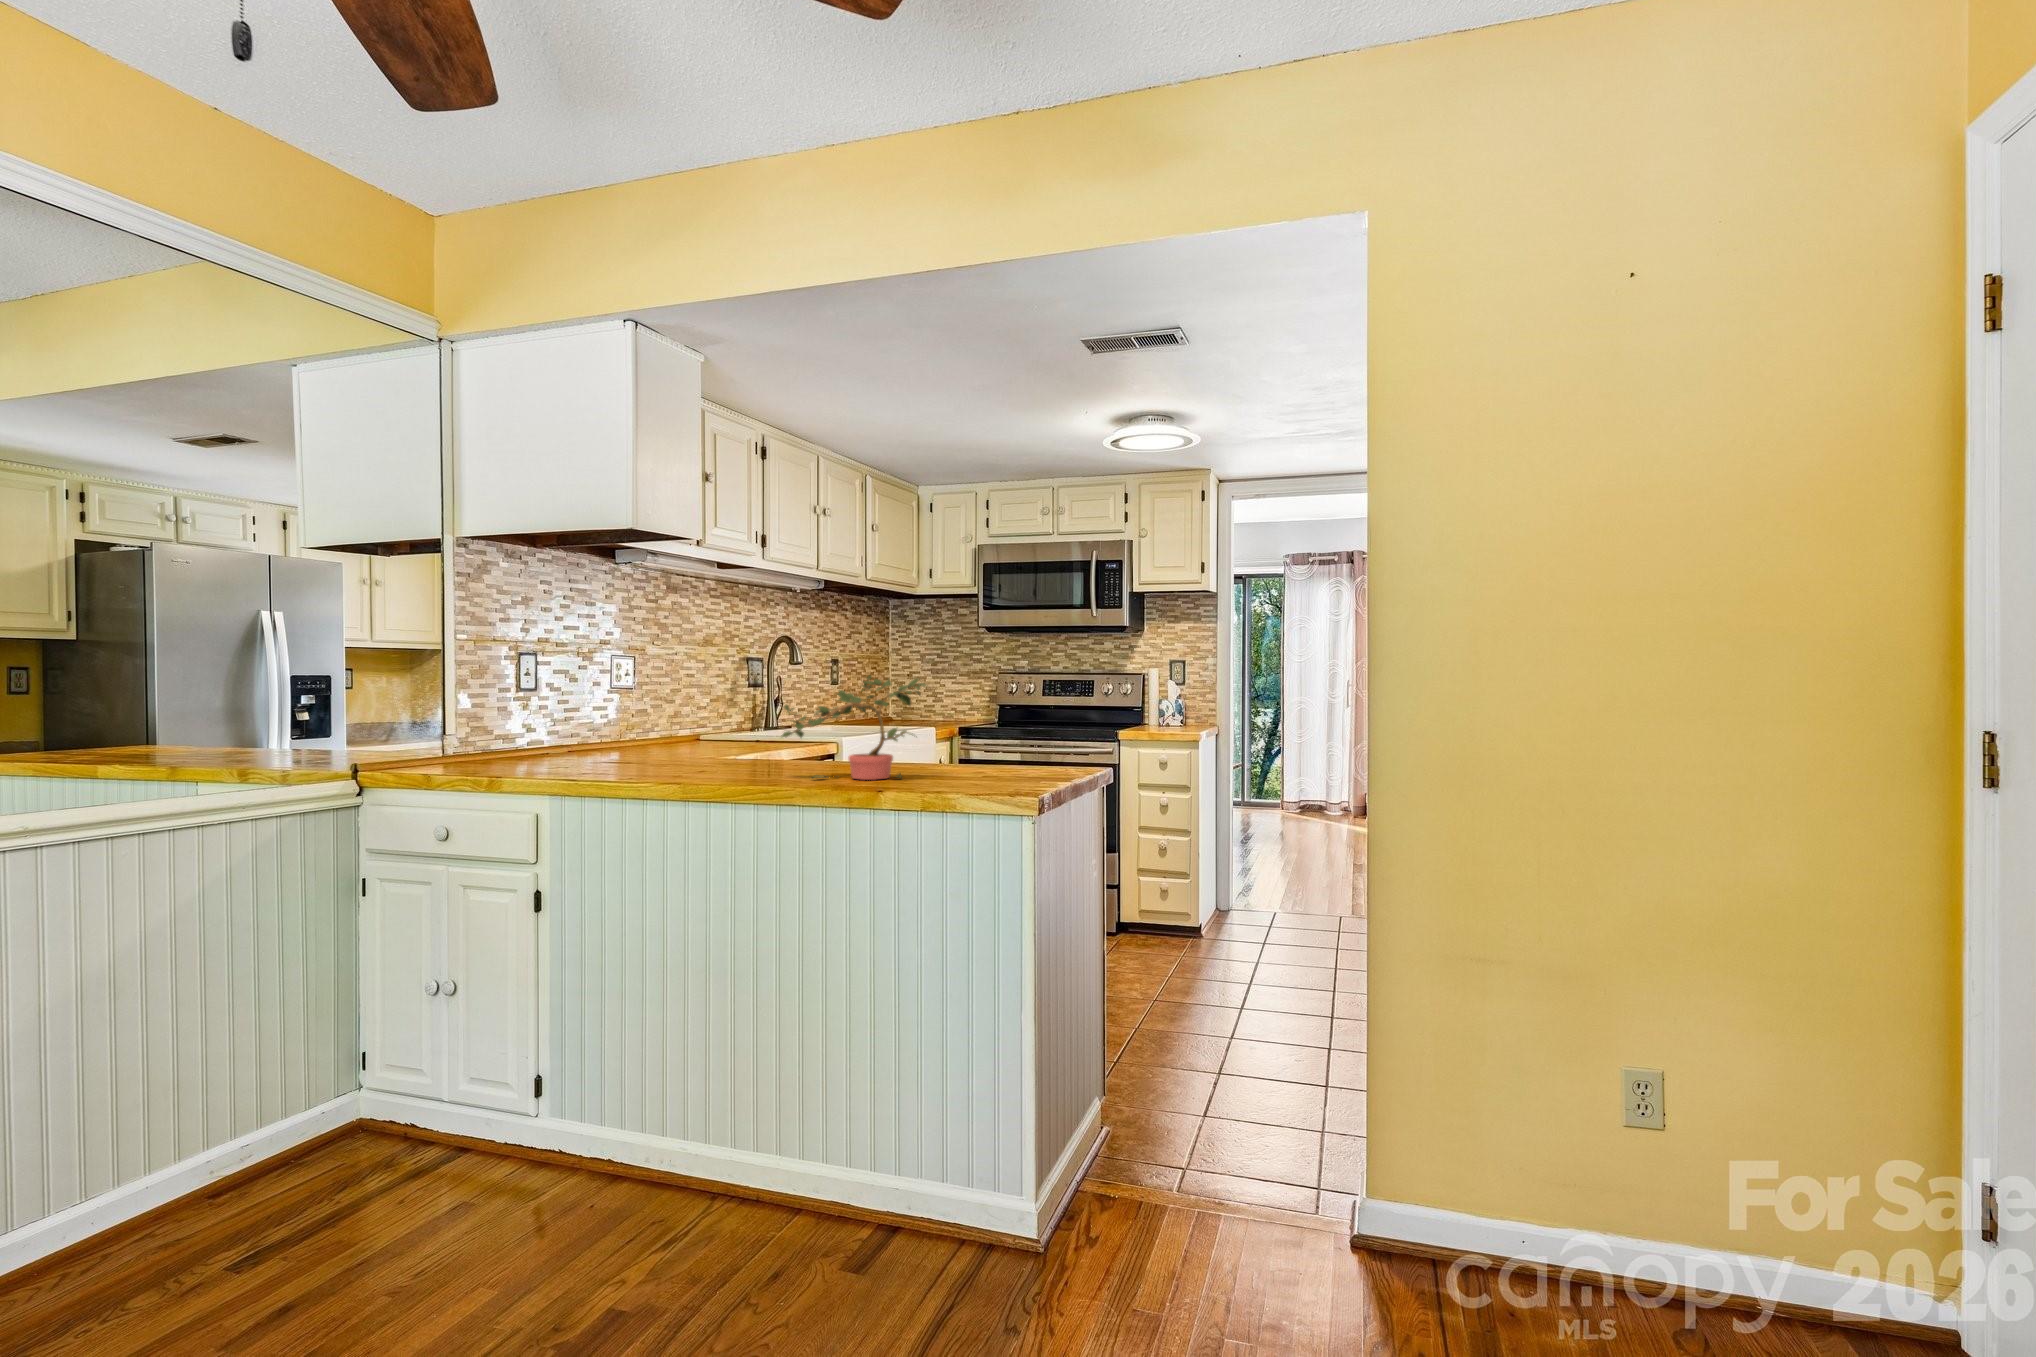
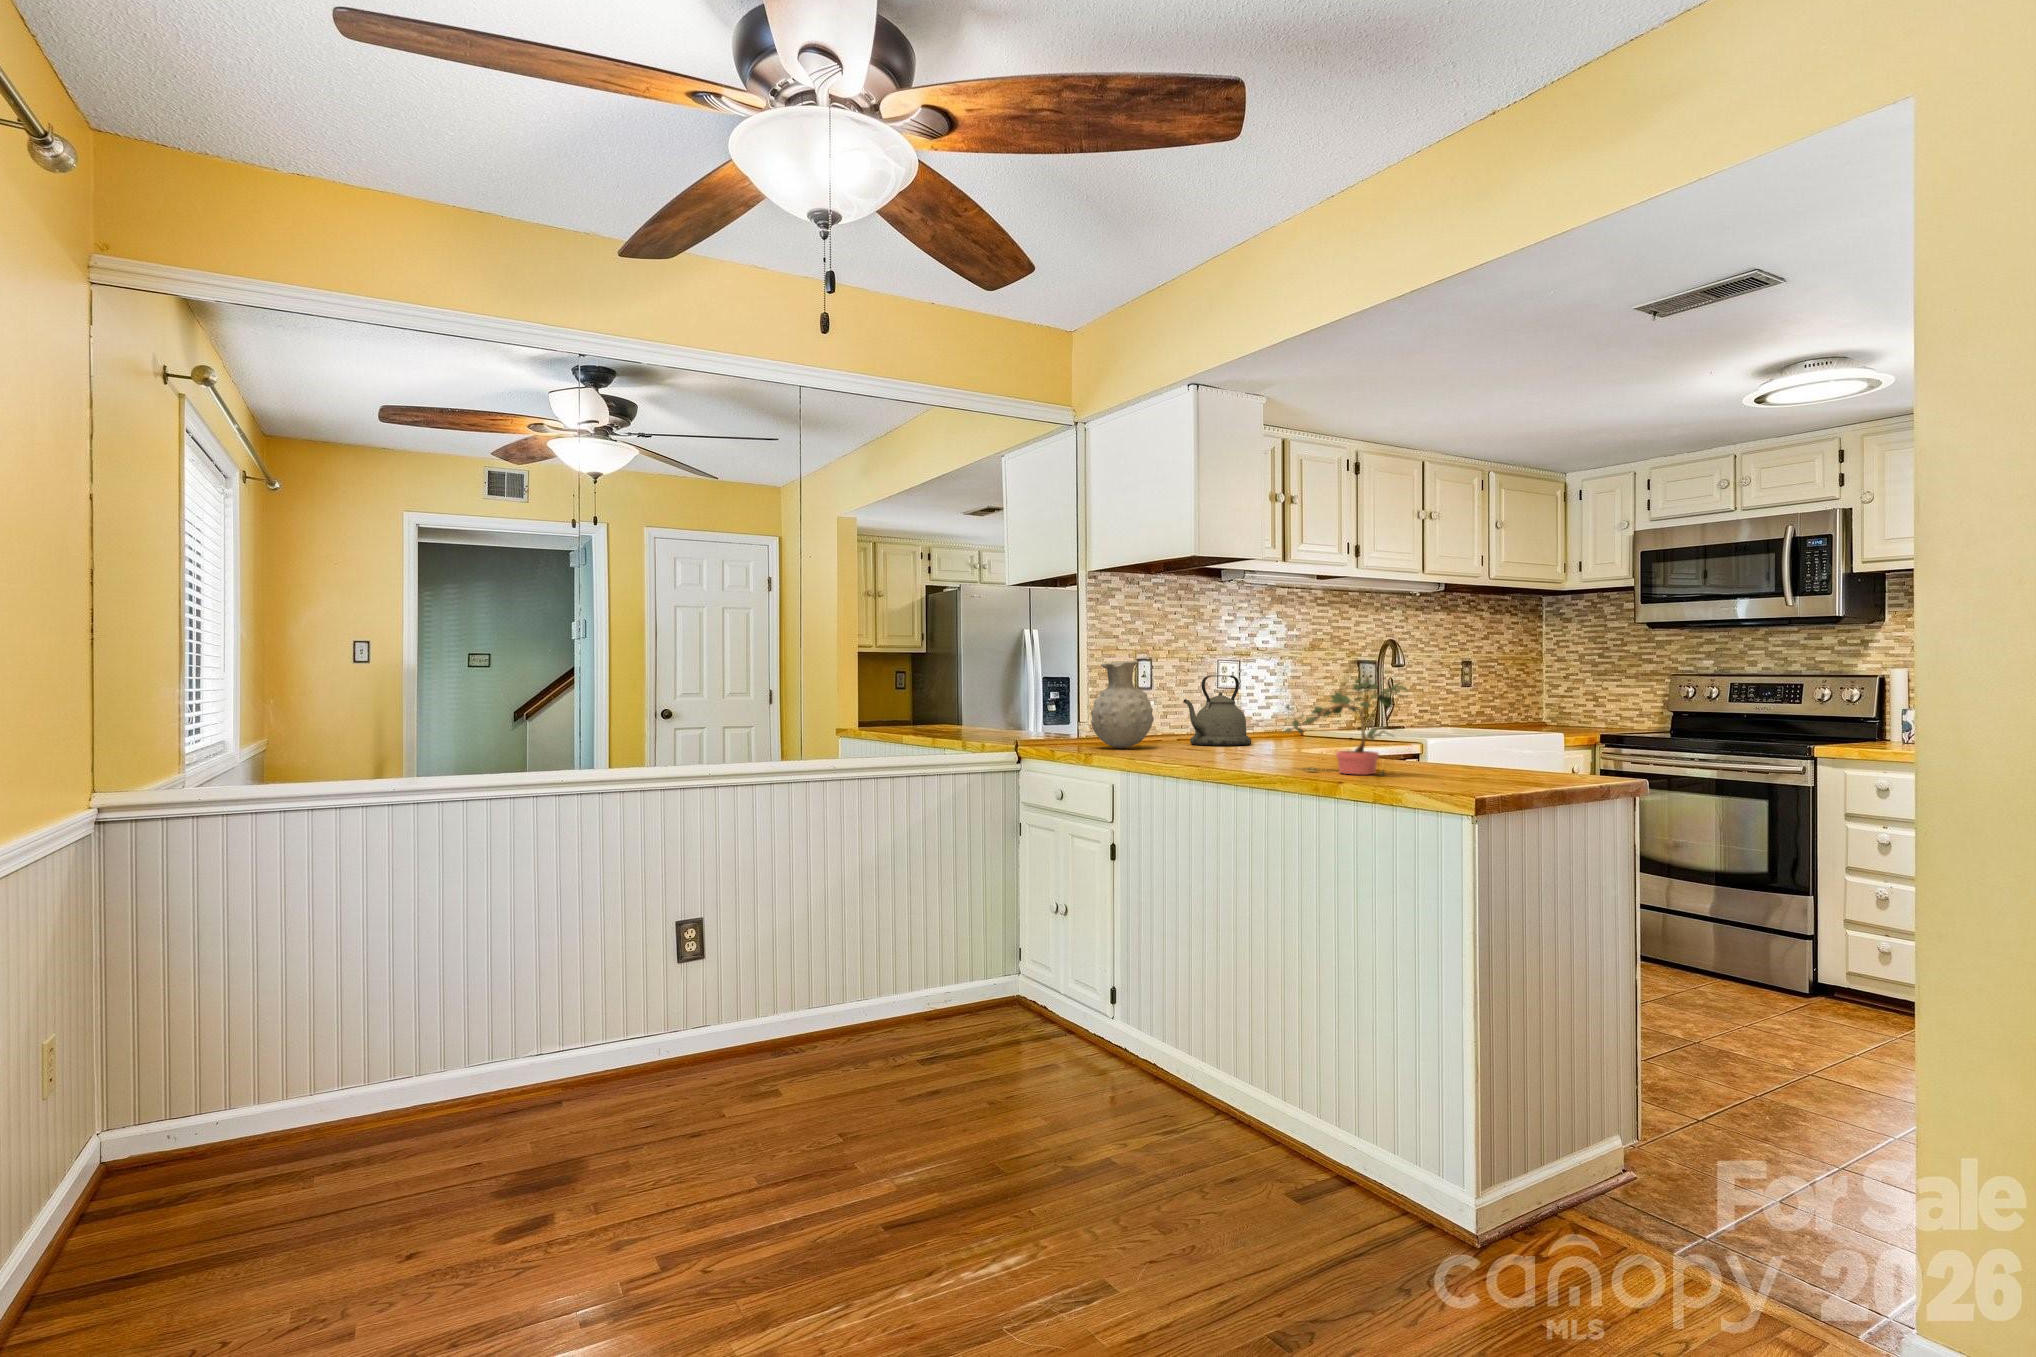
vase: none [477,654,565,764] -> present [1091,661,1154,748]
kettle: none [595,673,672,755] -> present [1184,675,1251,746]

